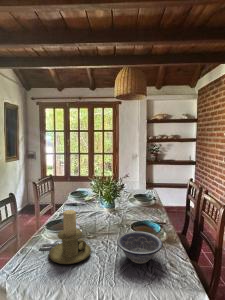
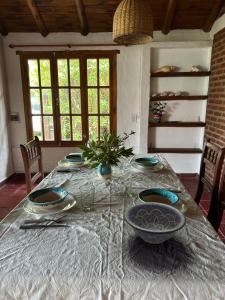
candle holder: present [49,210,91,264] -> none [32,175,89,247]

